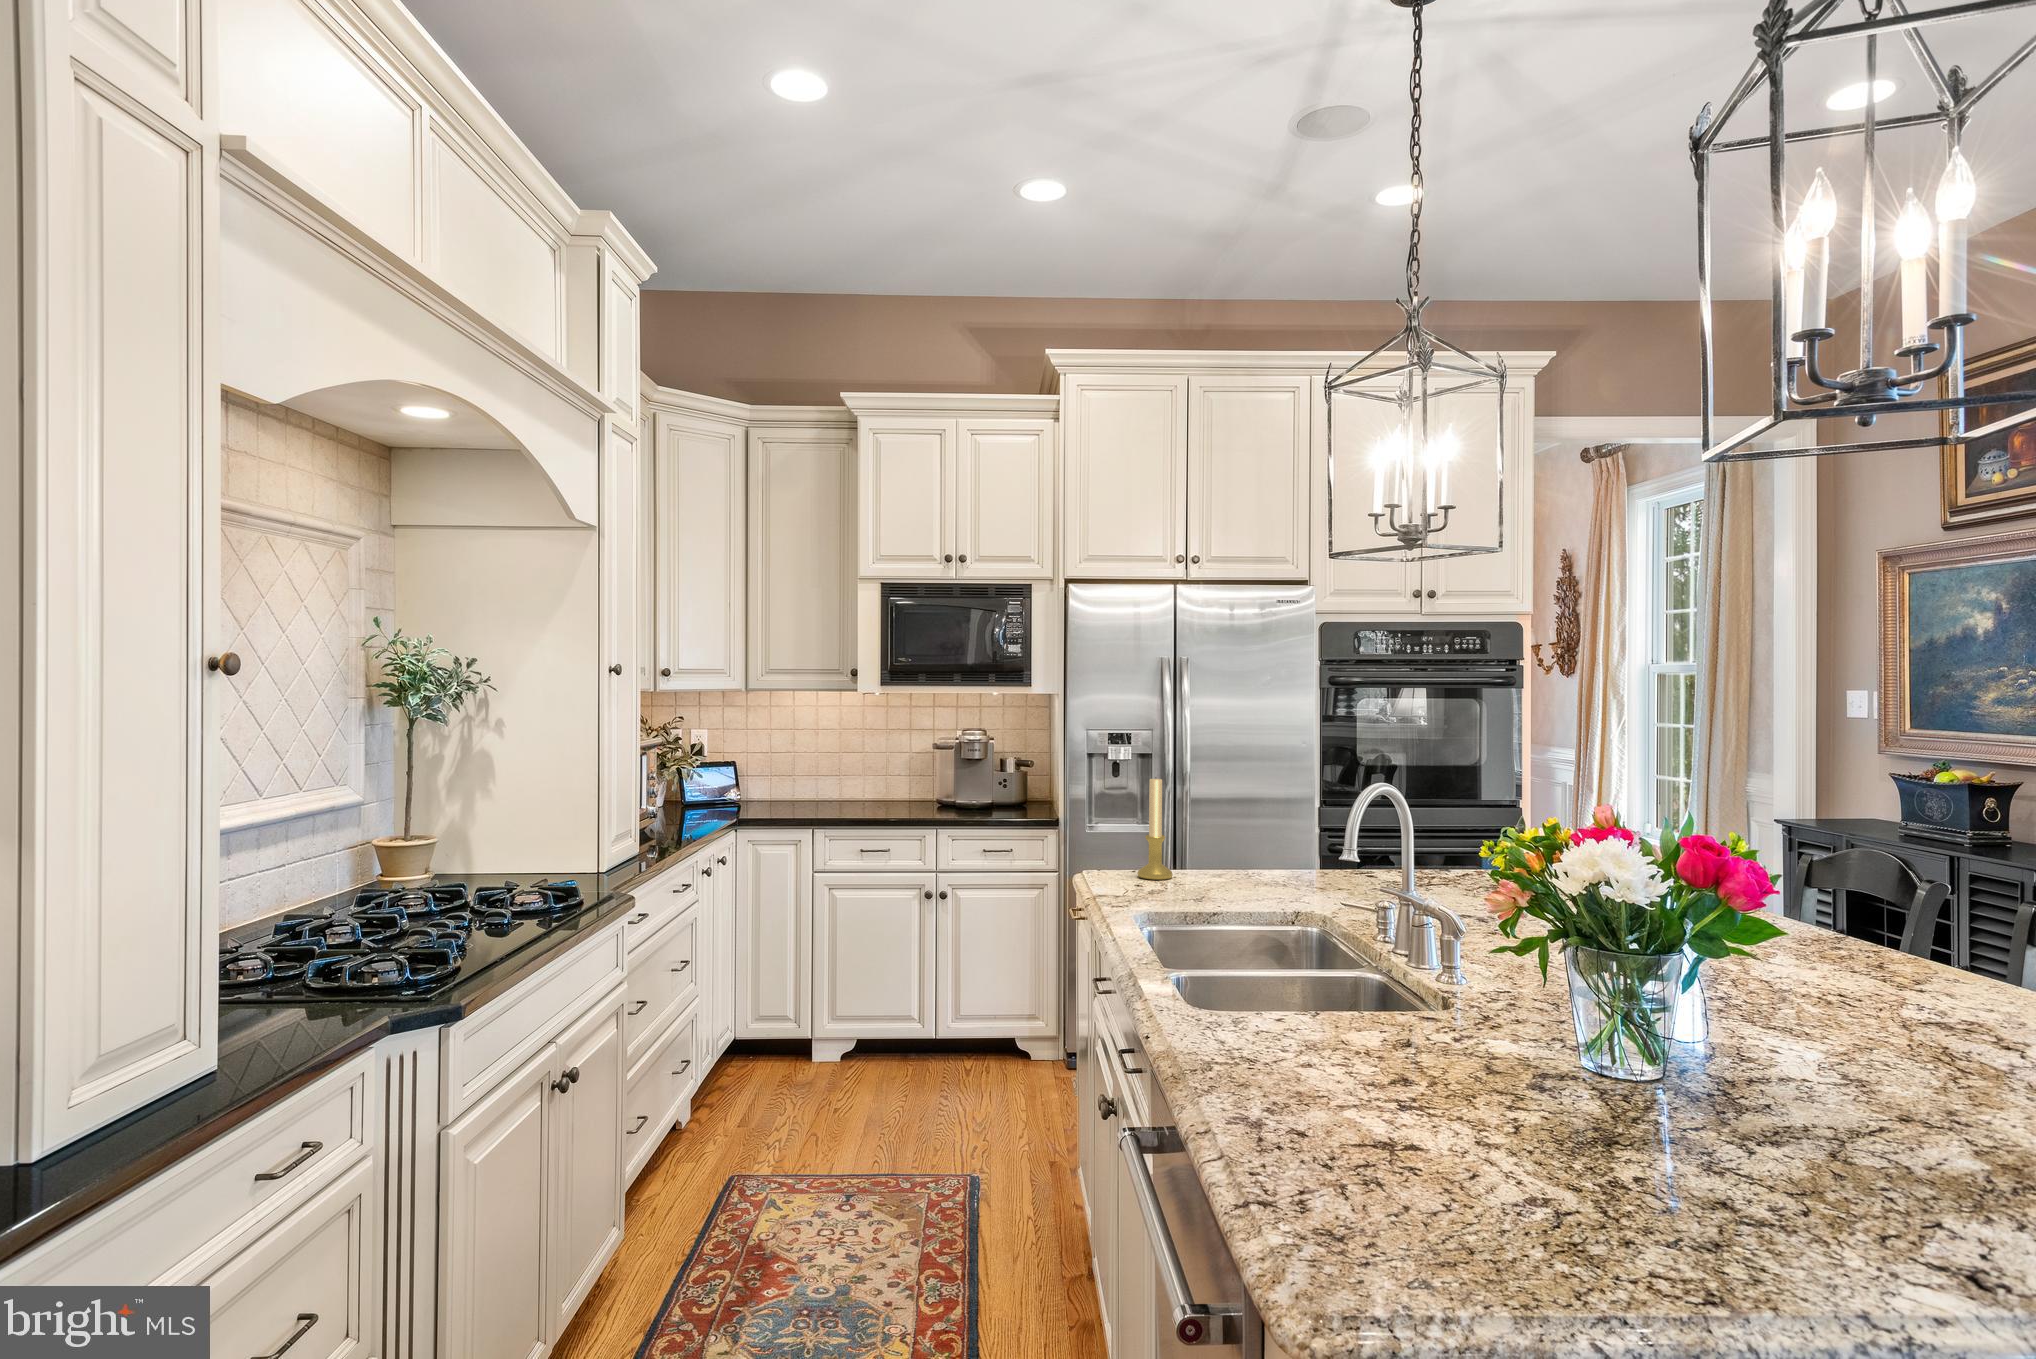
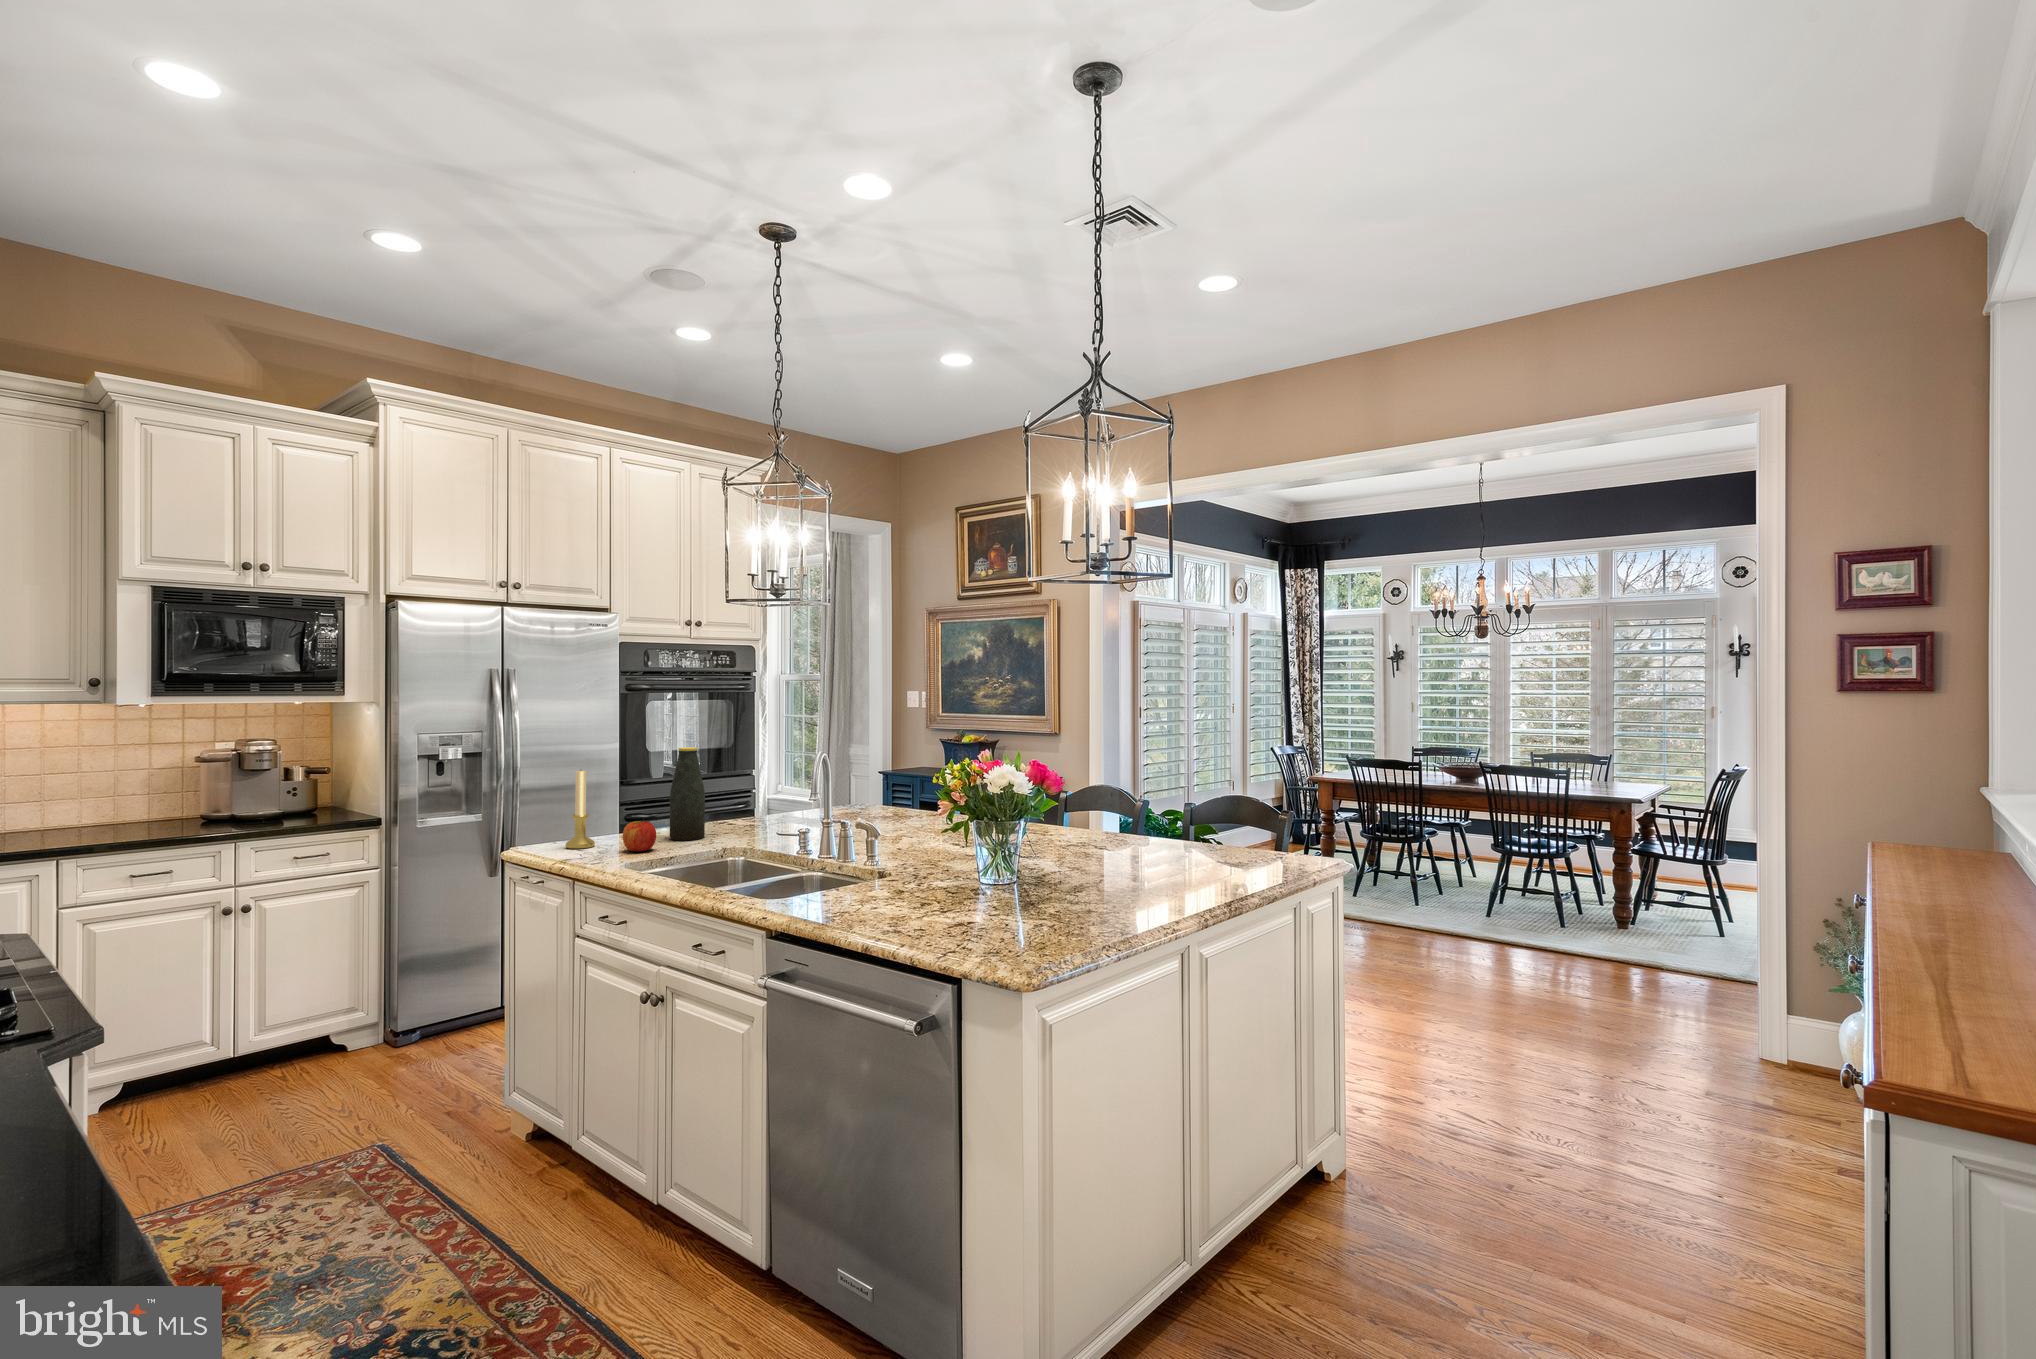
bottle: none [1264,757,1314,890] -> present [670,747,705,841]
apple: none [1182,850,1225,895] -> present [623,818,656,852]

